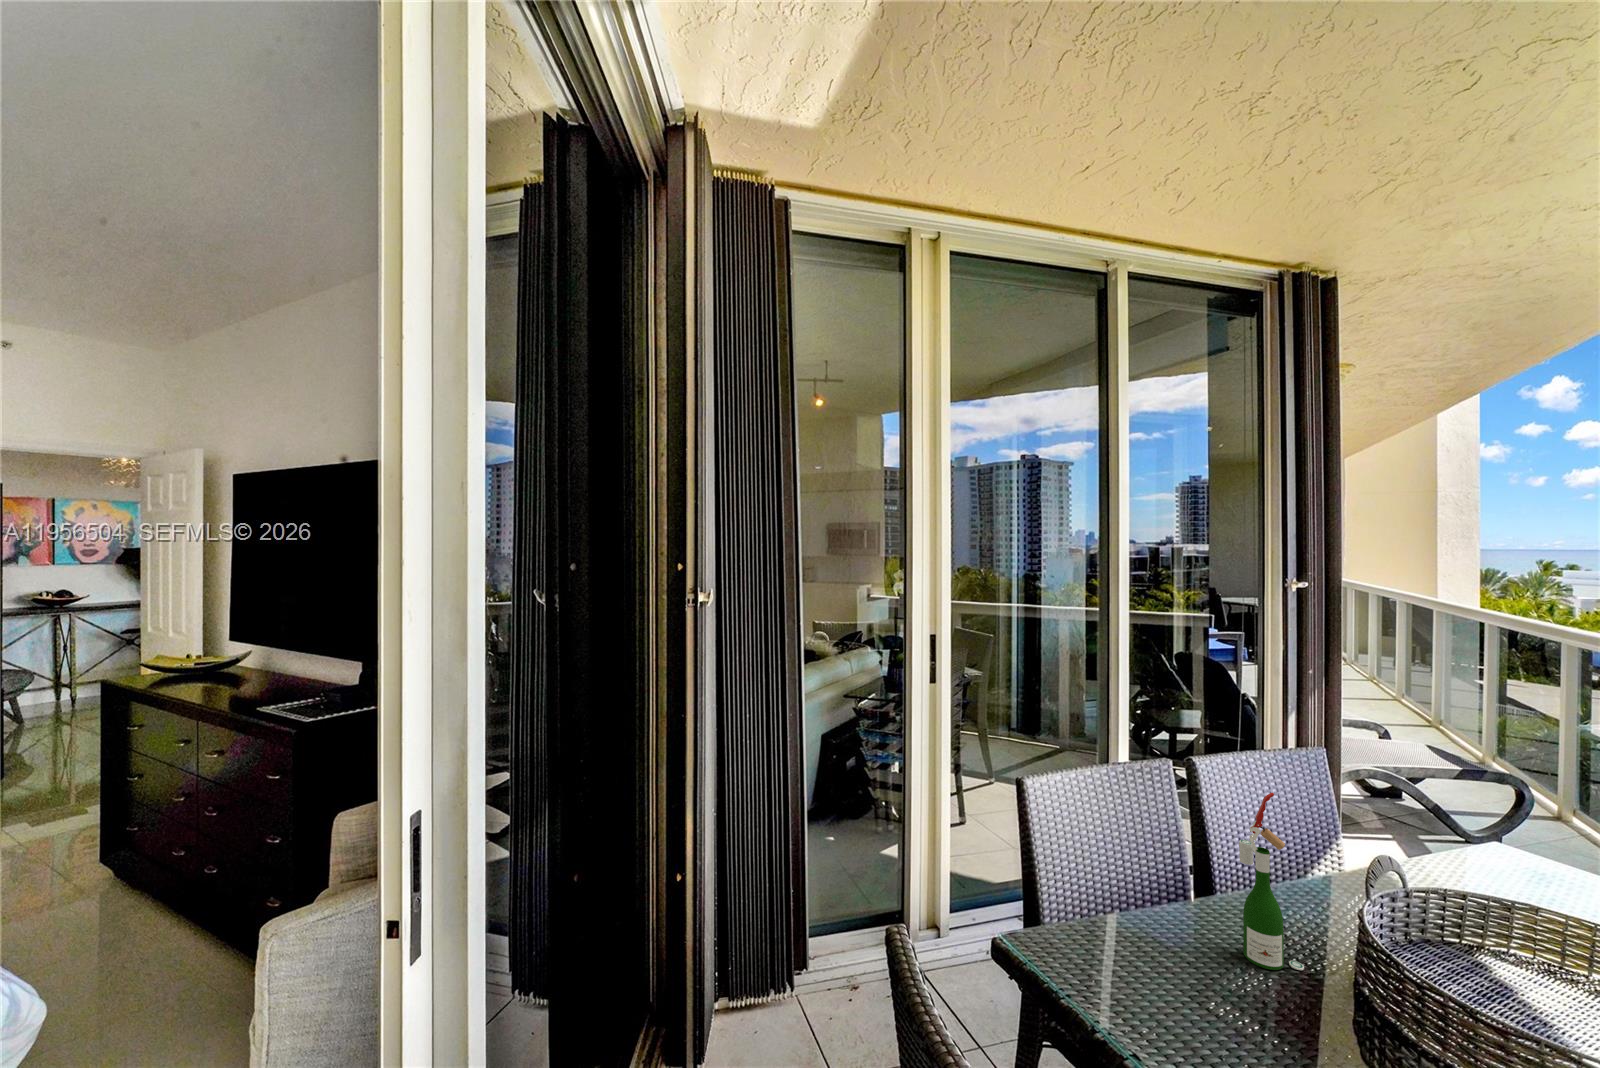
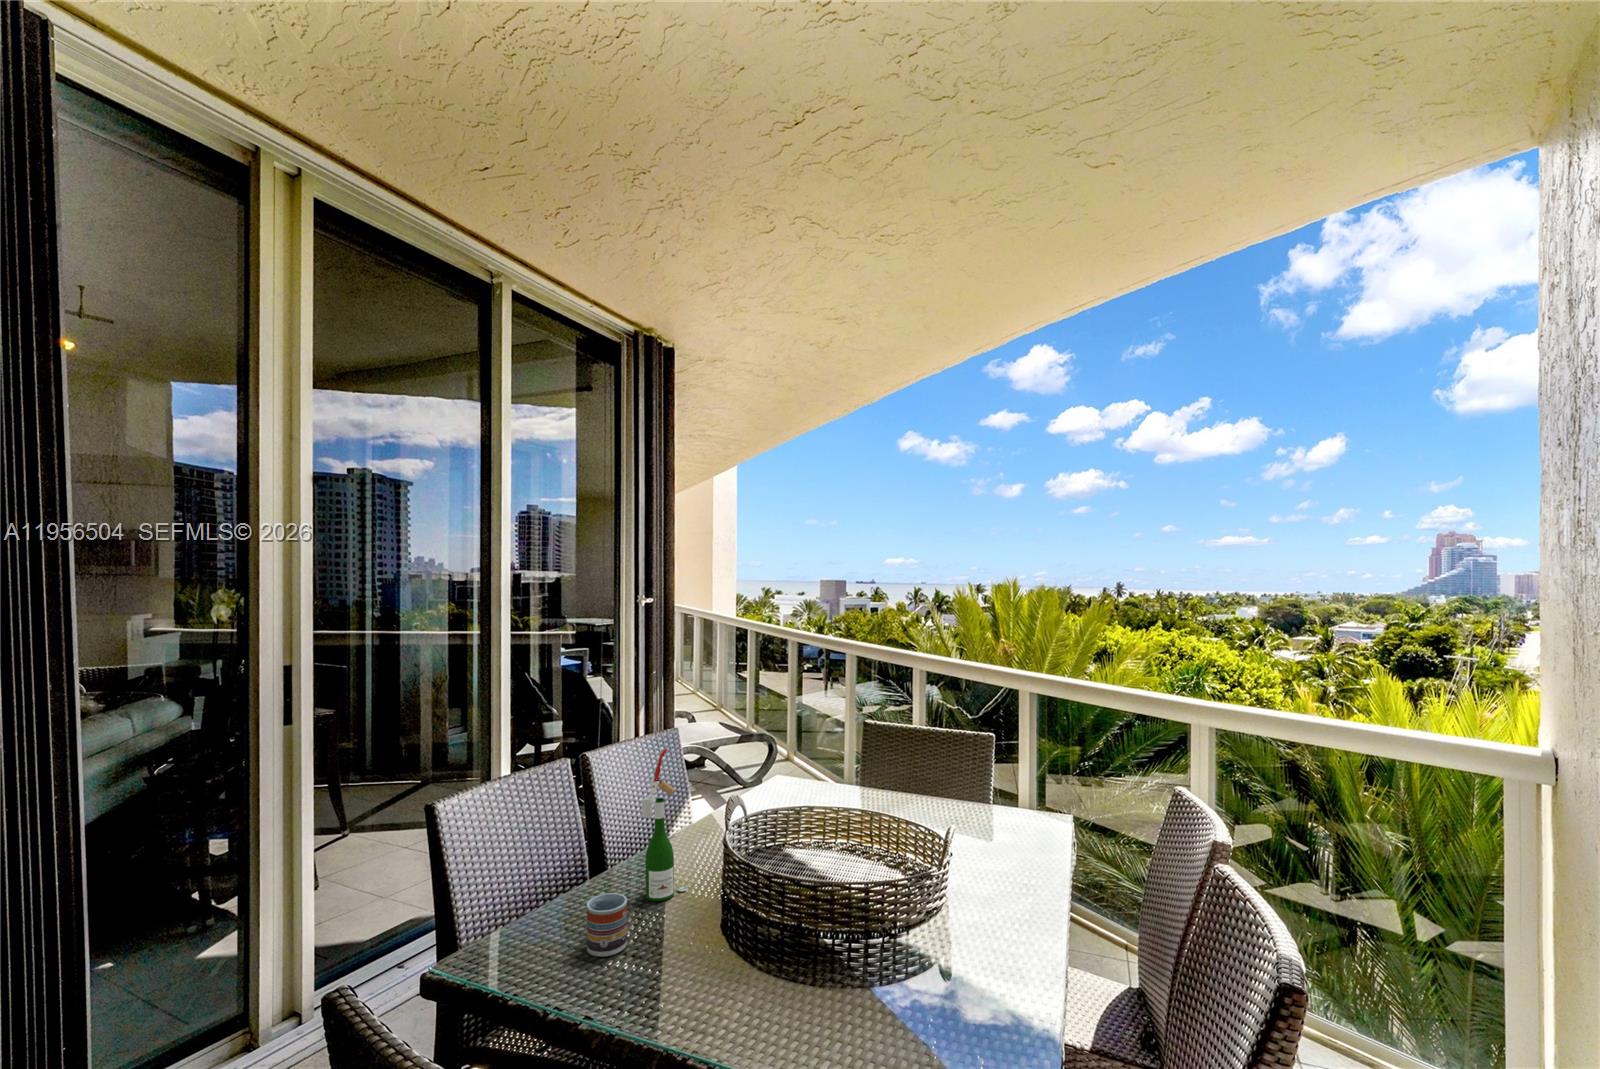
cup: none [1156,931,1206,1007] -> present [586,893,627,957]

